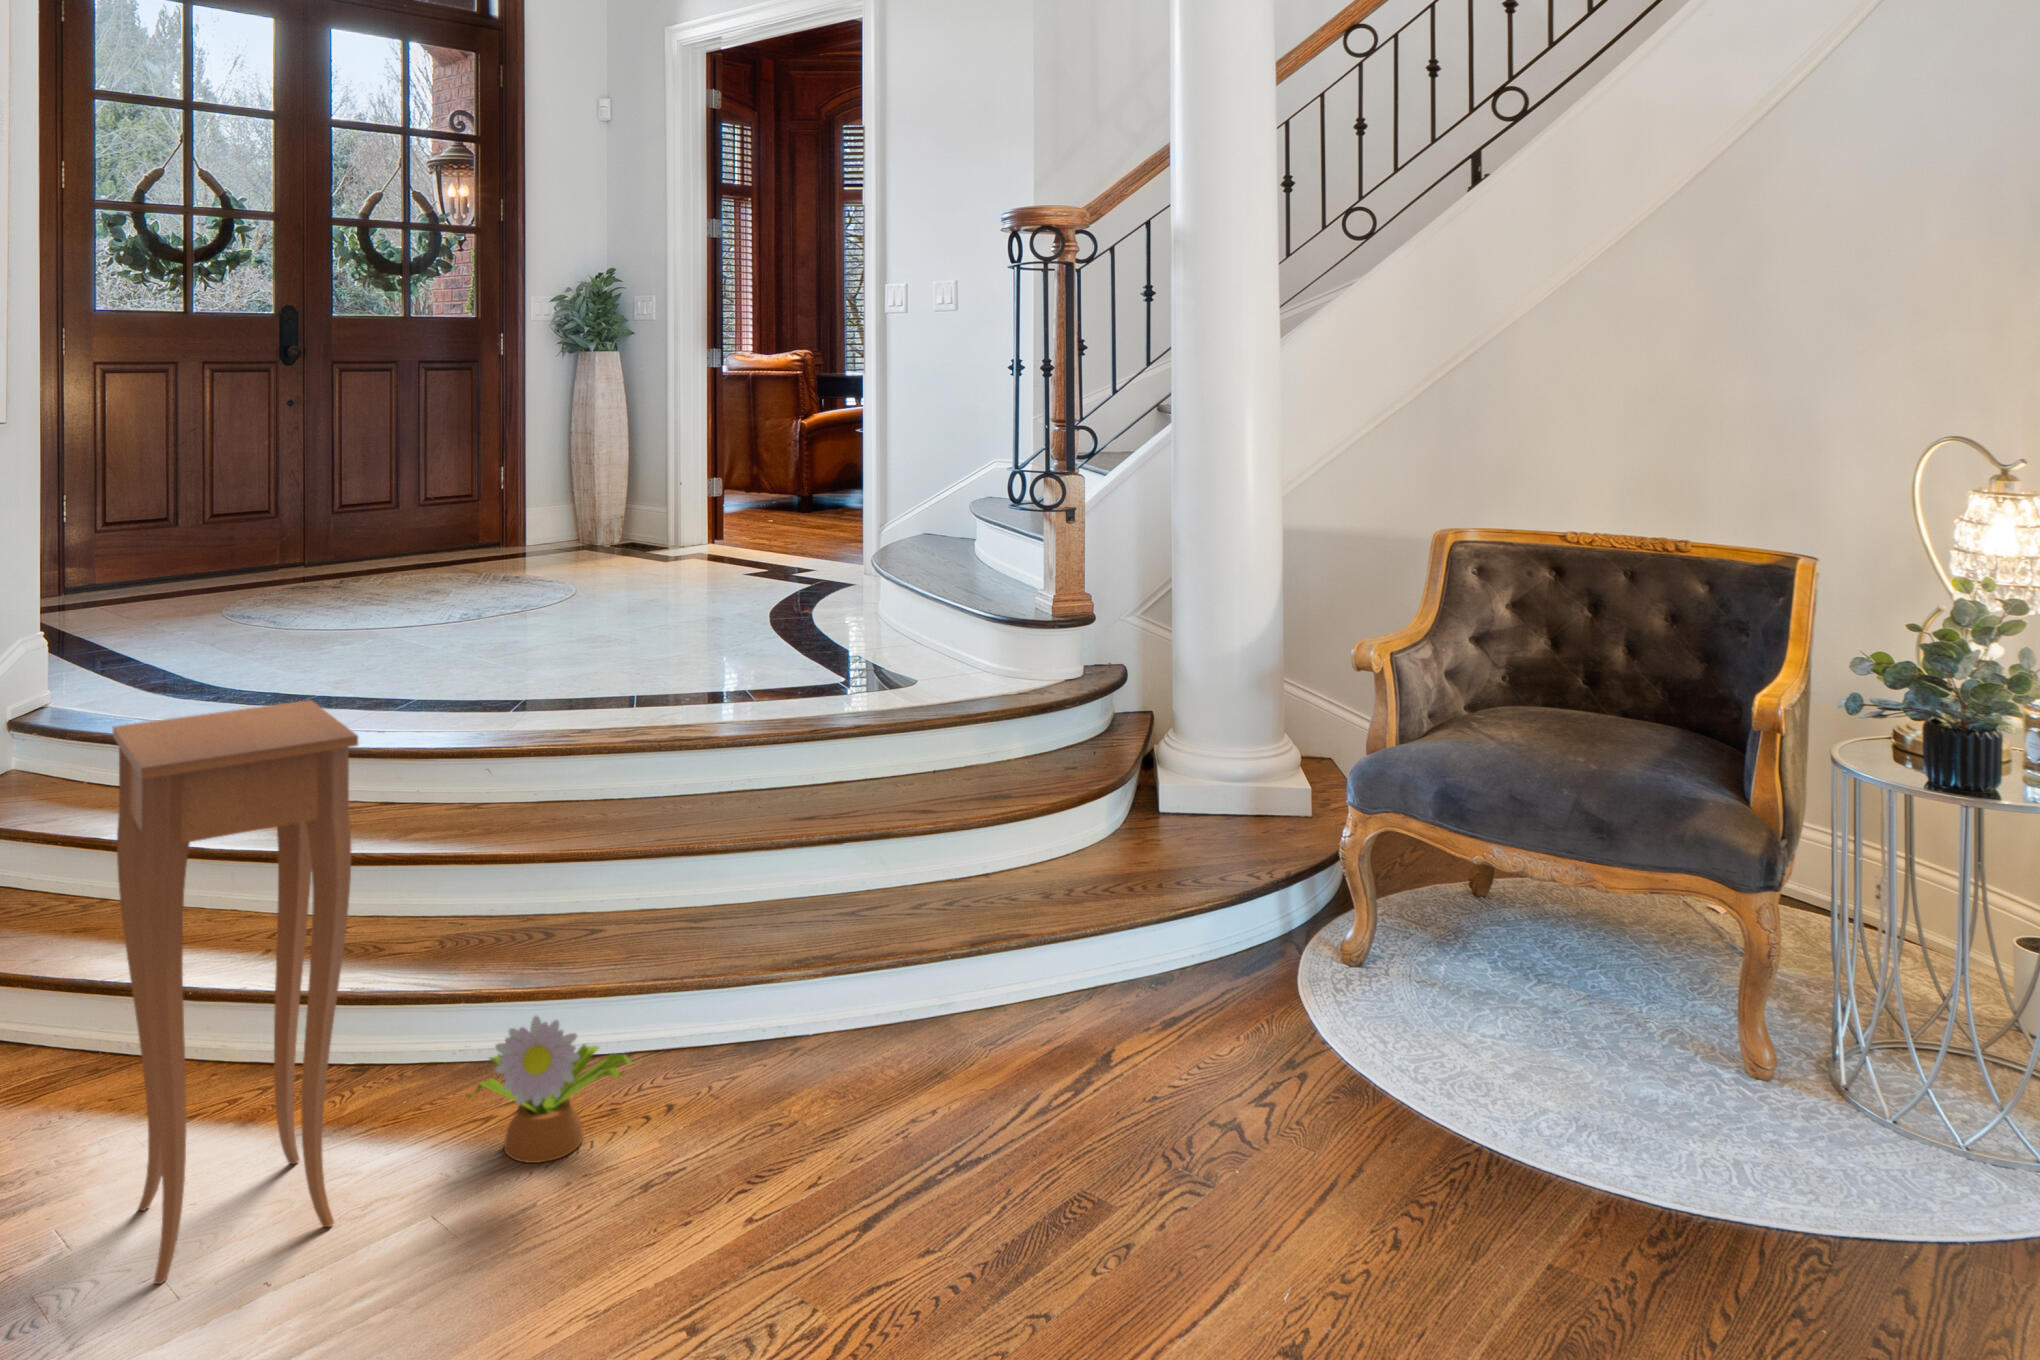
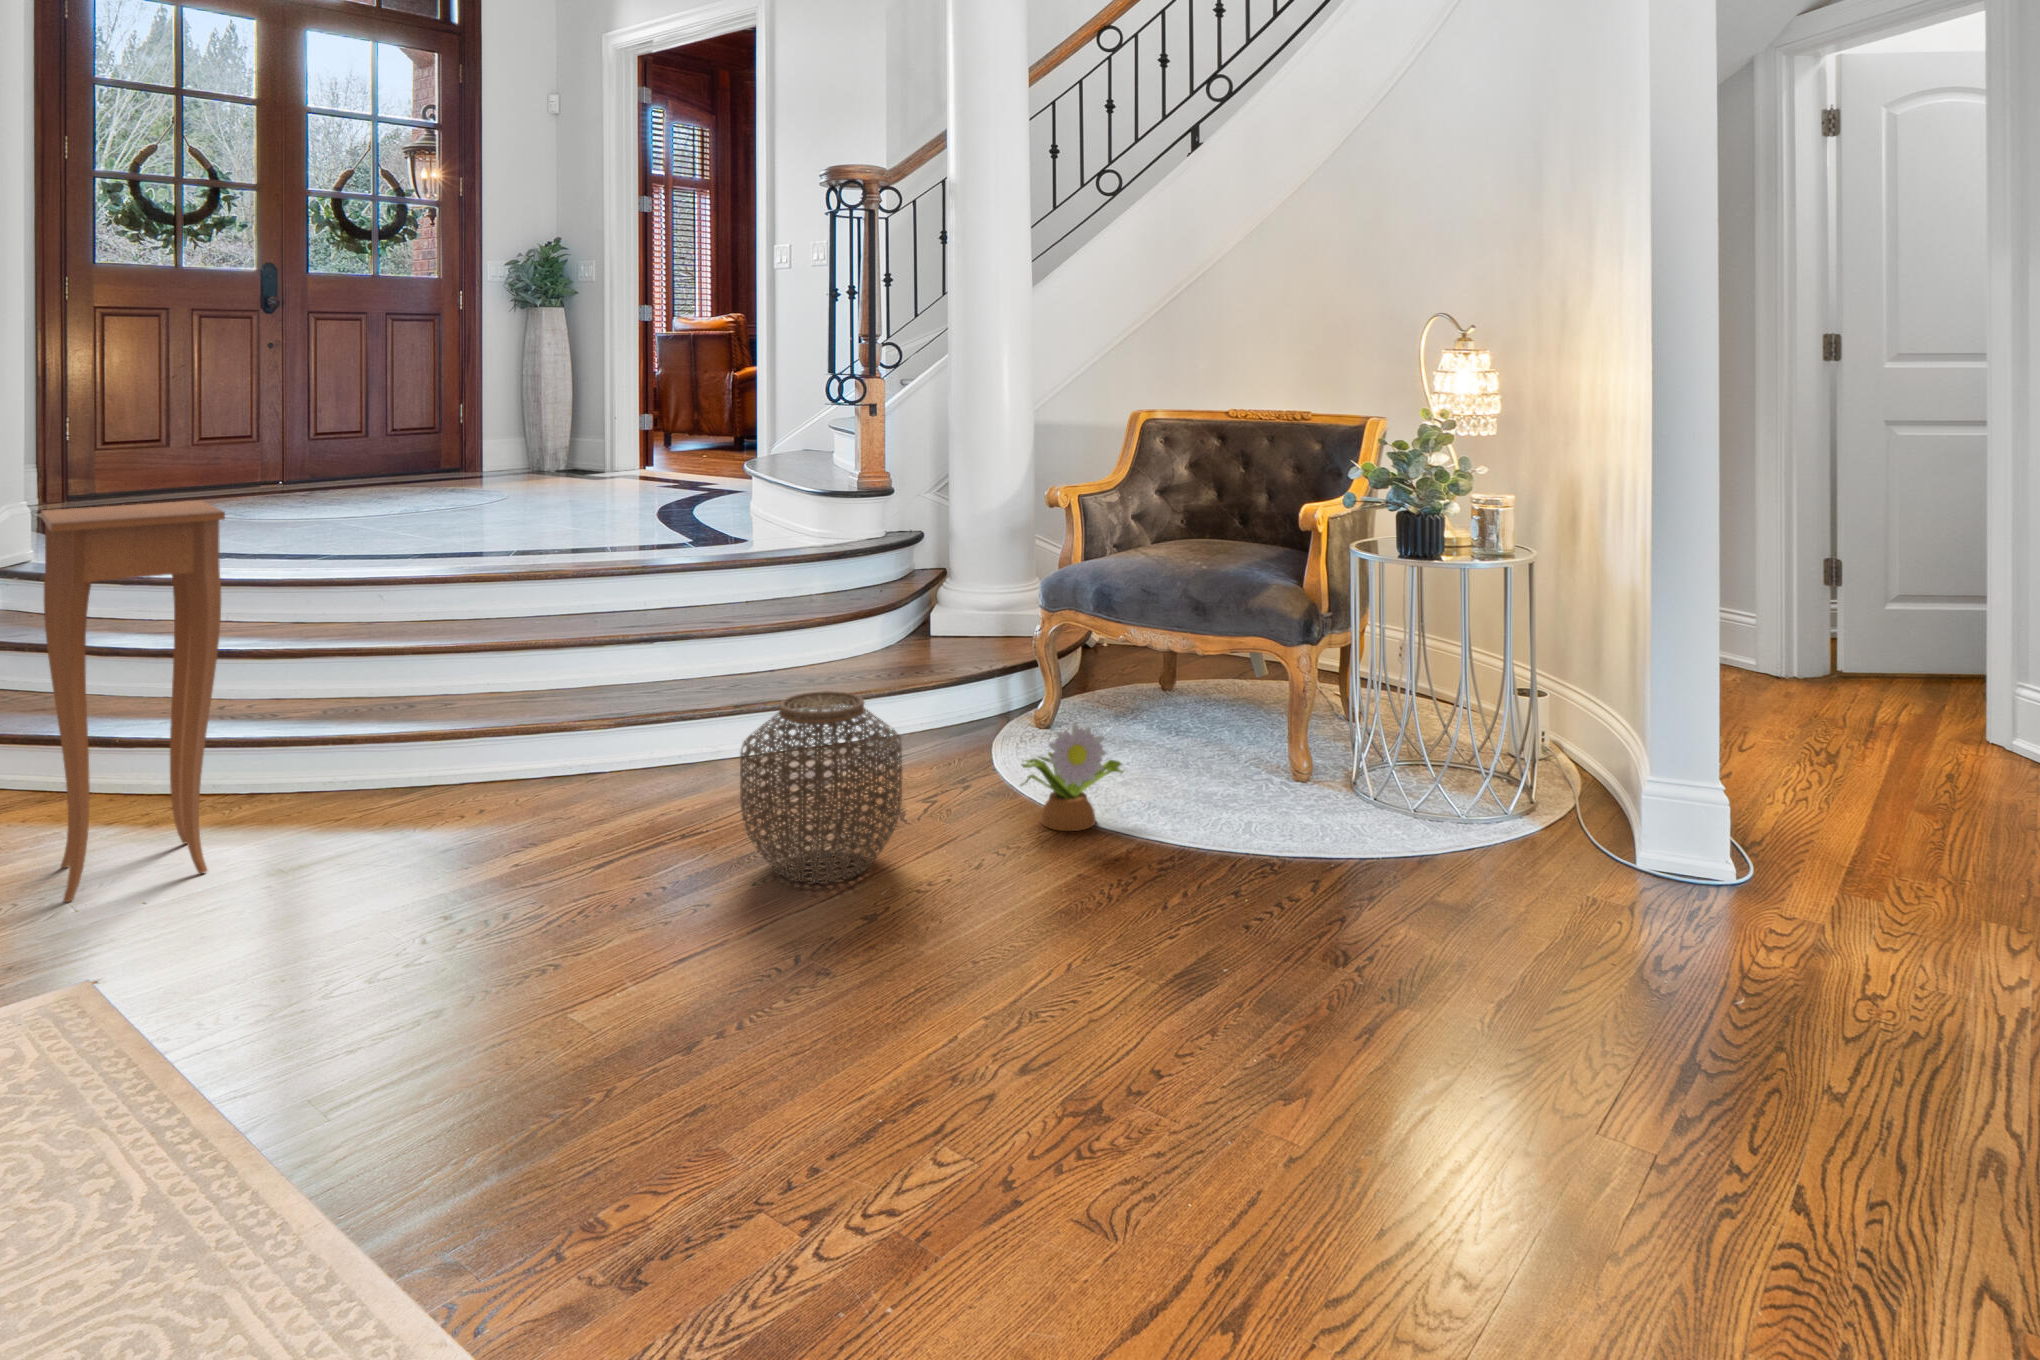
woven basket: none [1058,983,1284,1273] -> present [740,691,902,883]
decorative plant: present [467,1016,631,1163] -> present [1020,724,1123,831]

